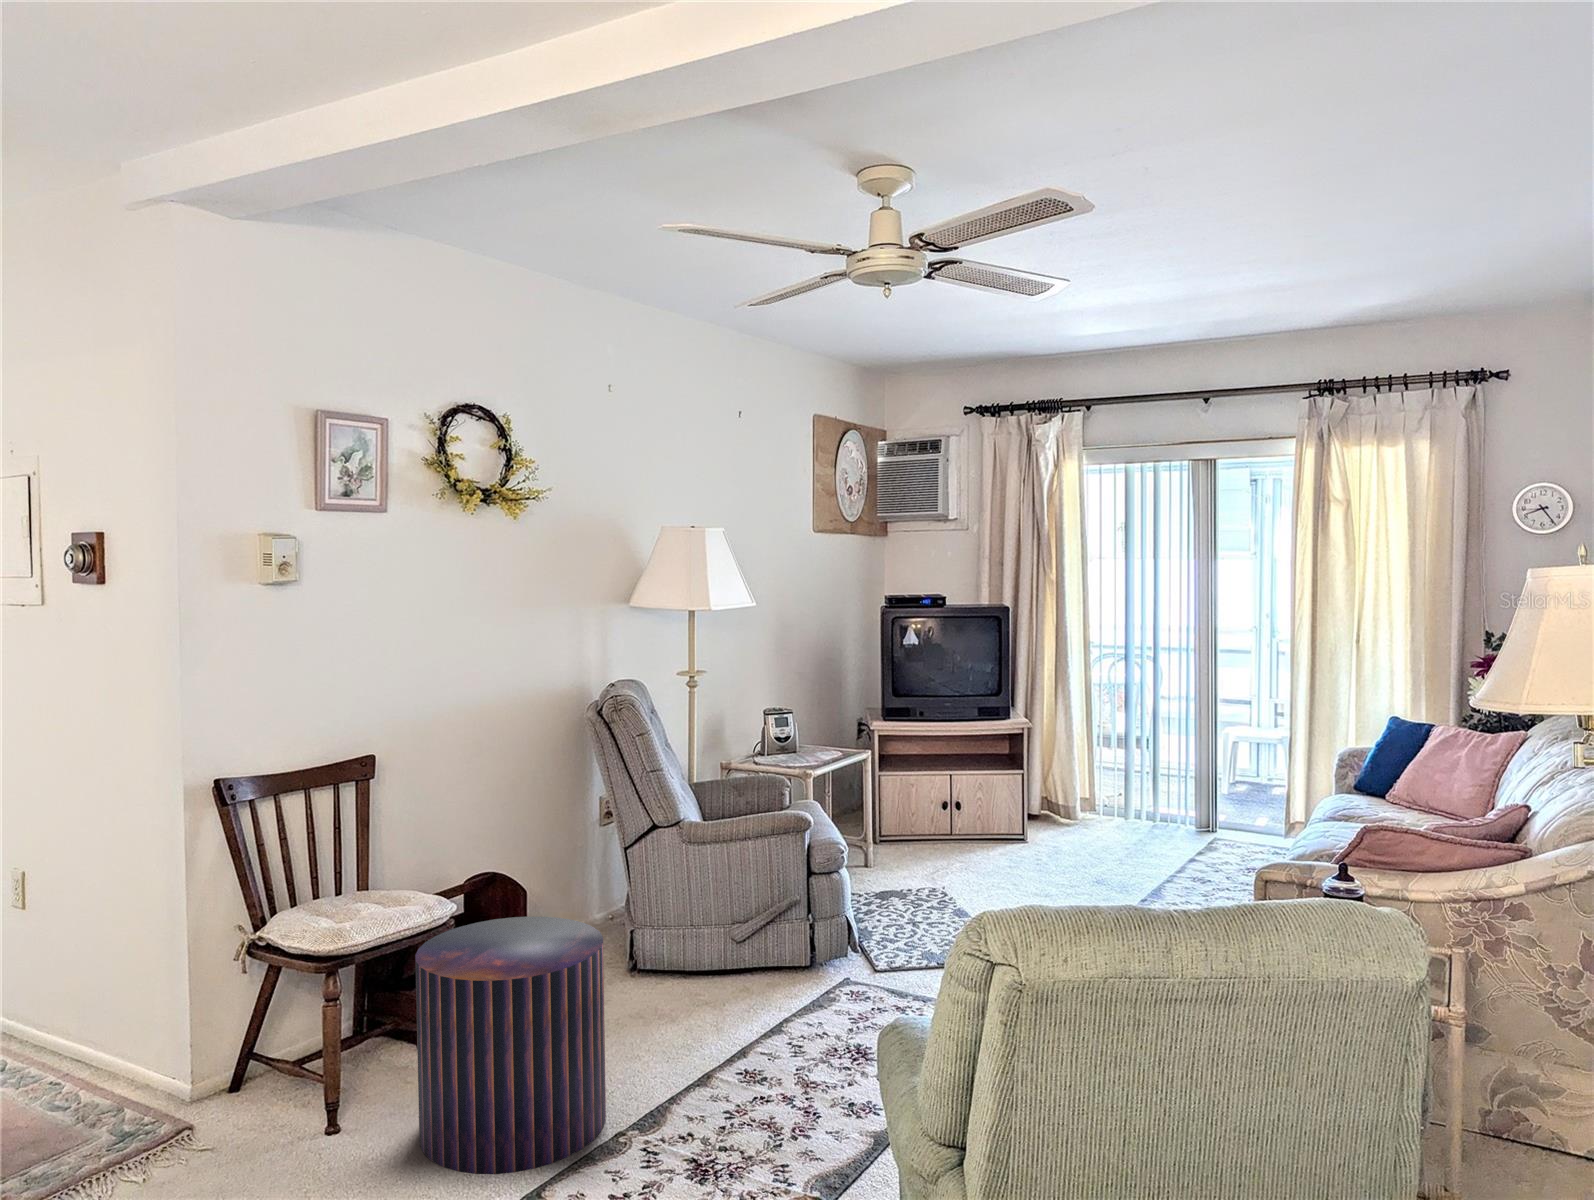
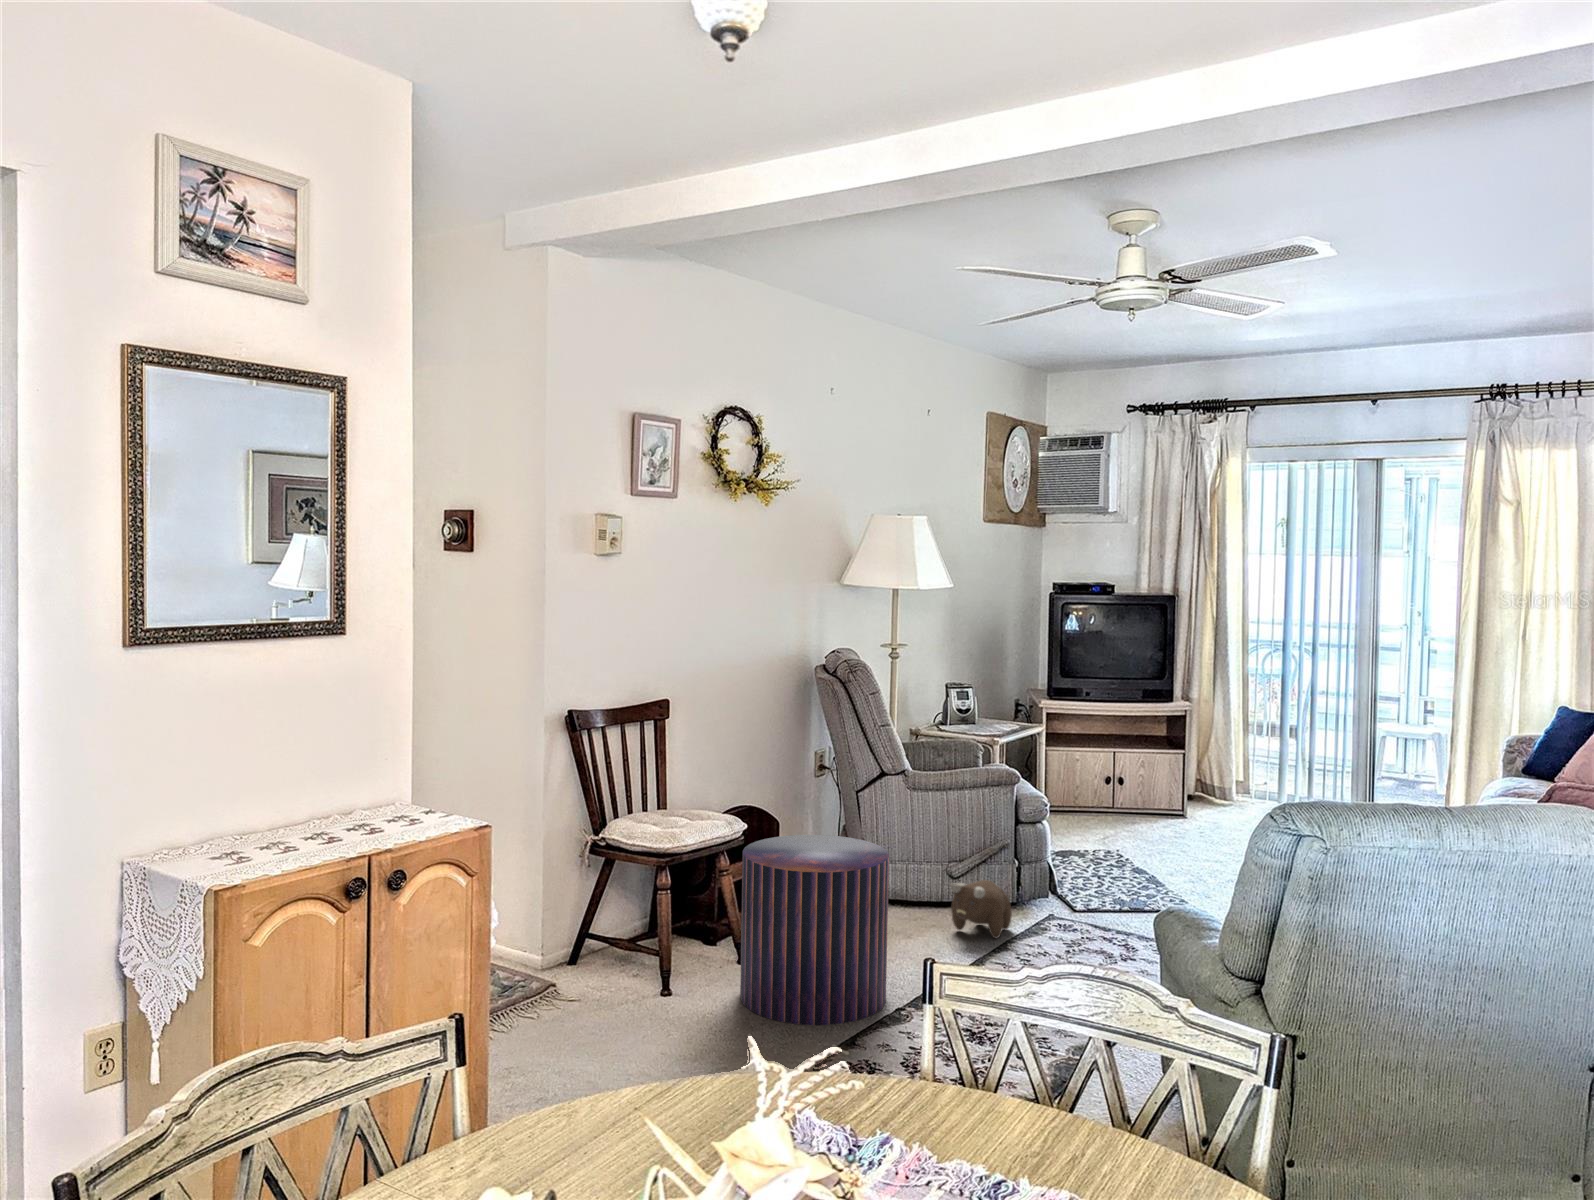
plush toy: none [716,948,794,1019] -> present [950,880,1012,939]

